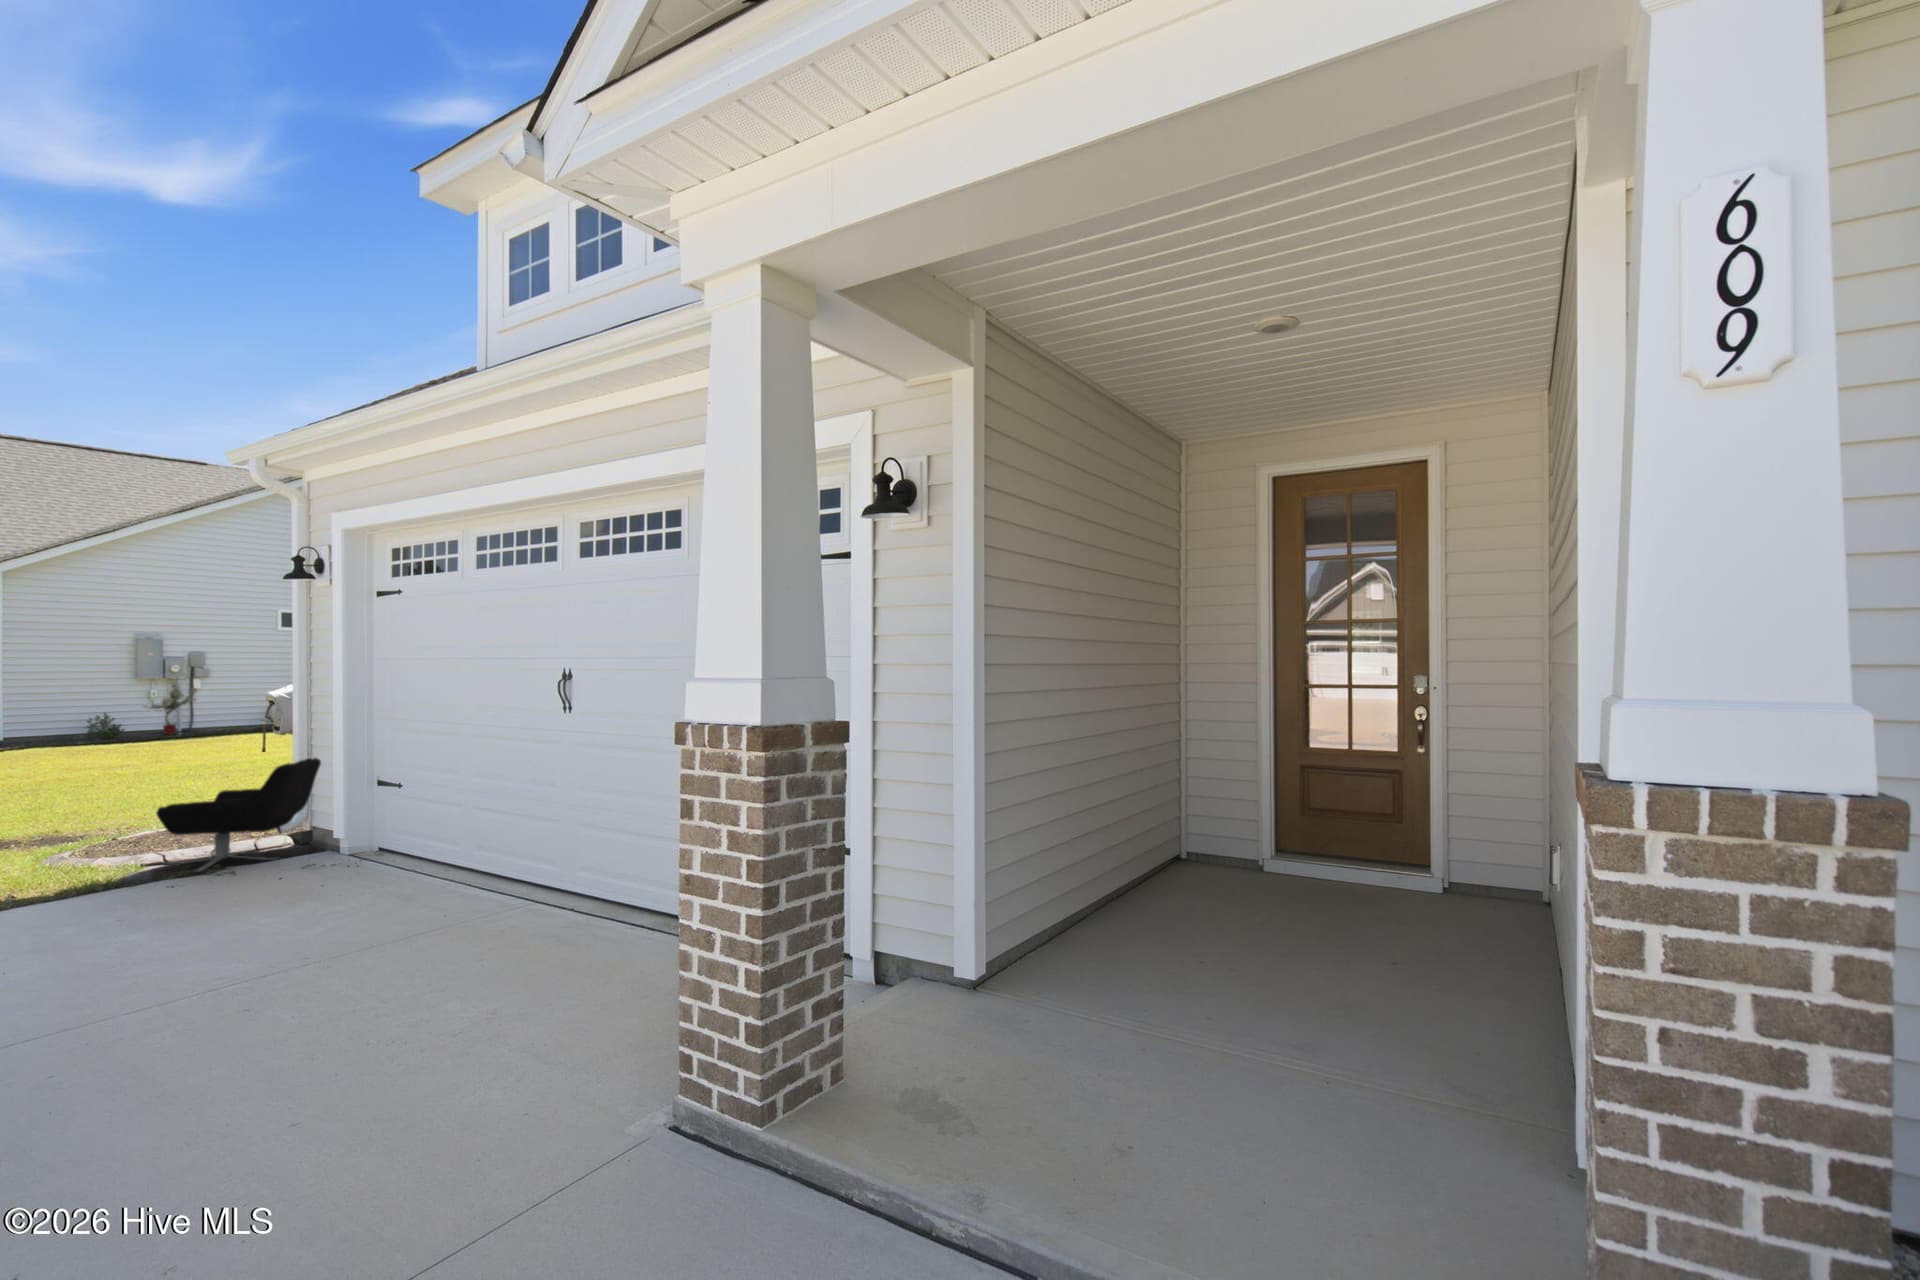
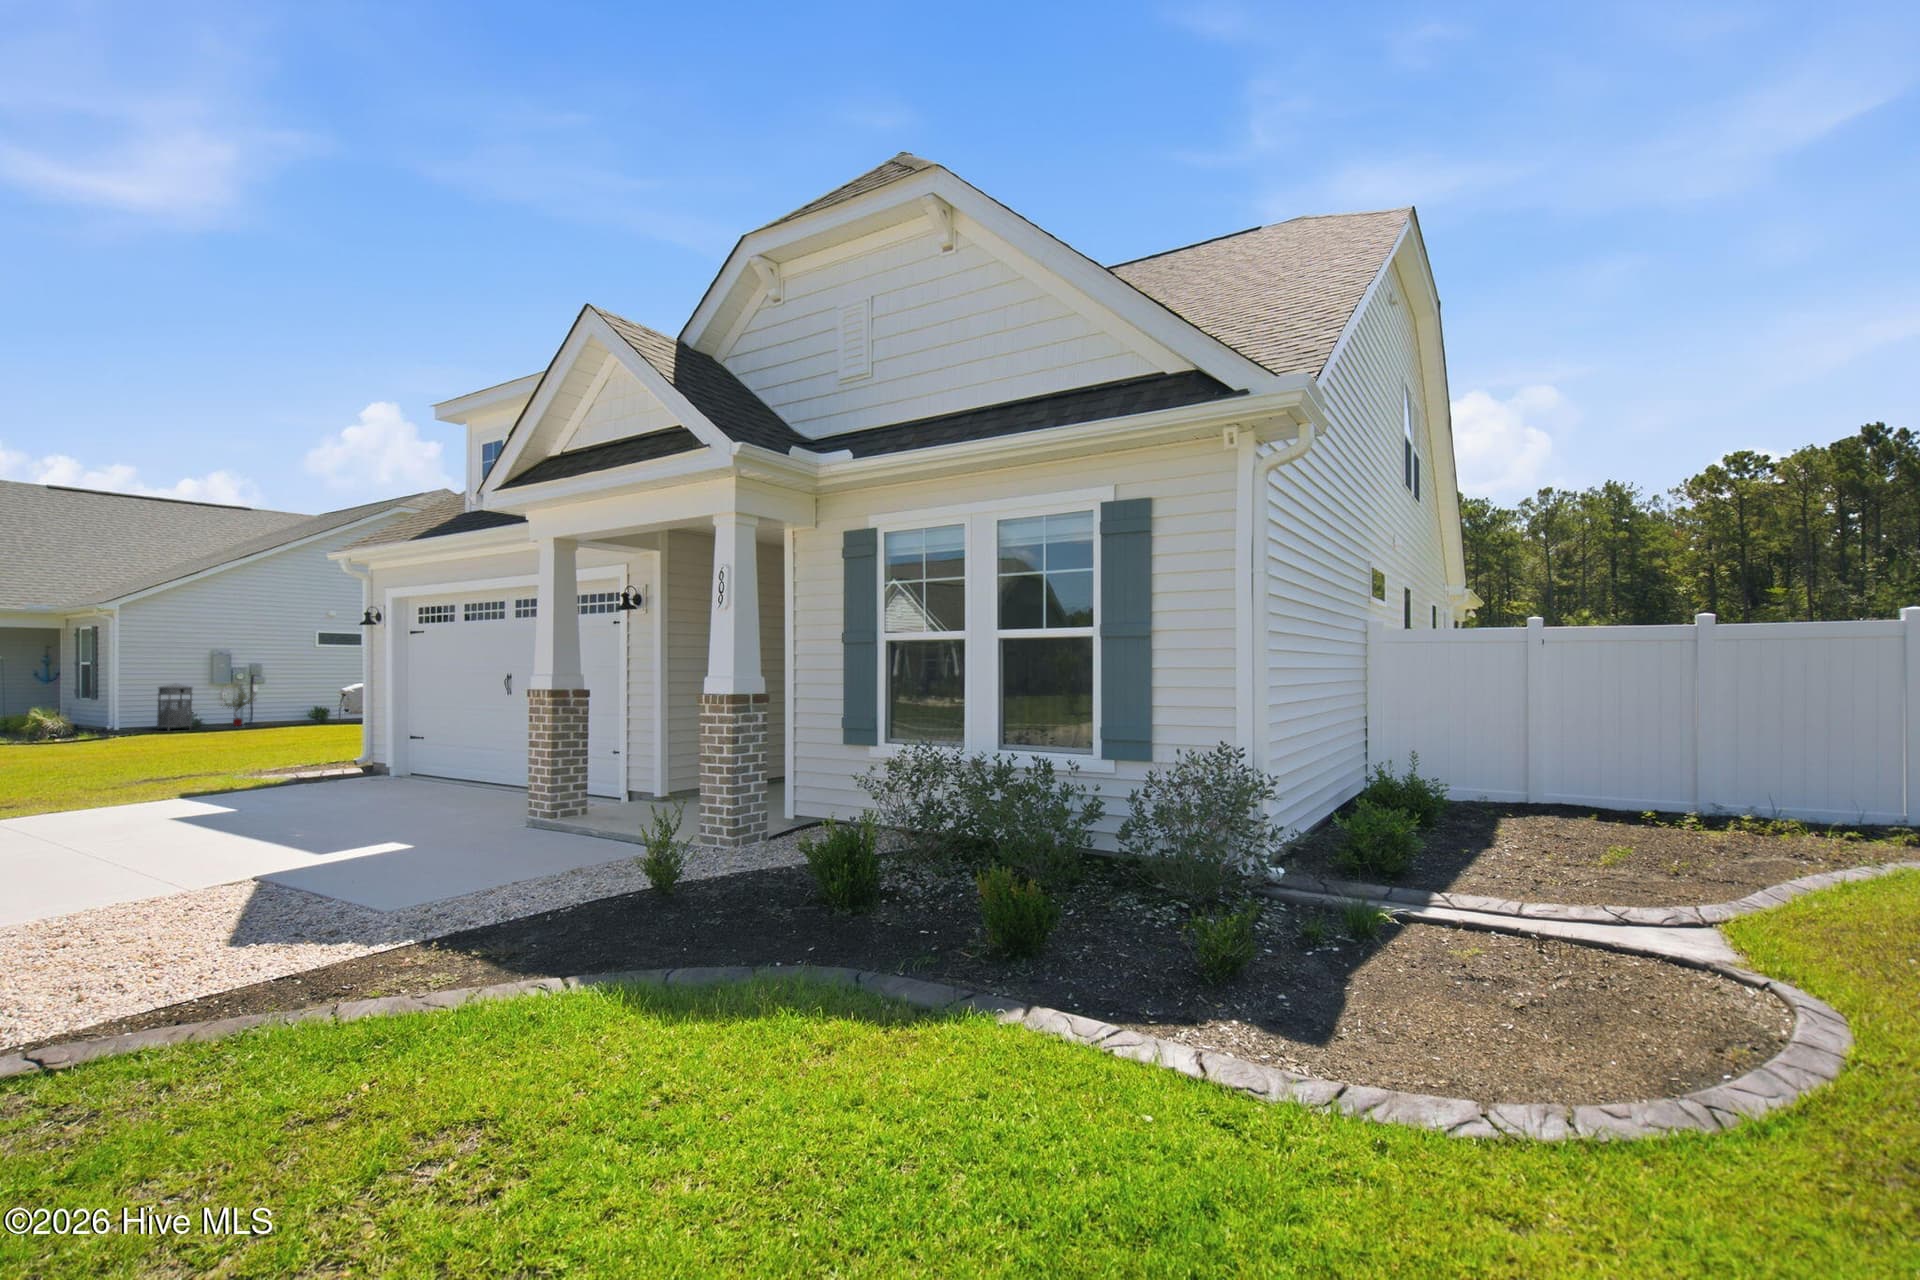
trash can: none [49,678,103,743] -> present [157,683,192,729]
lounge chair: present [156,758,321,871] -> none [296,723,378,779]

